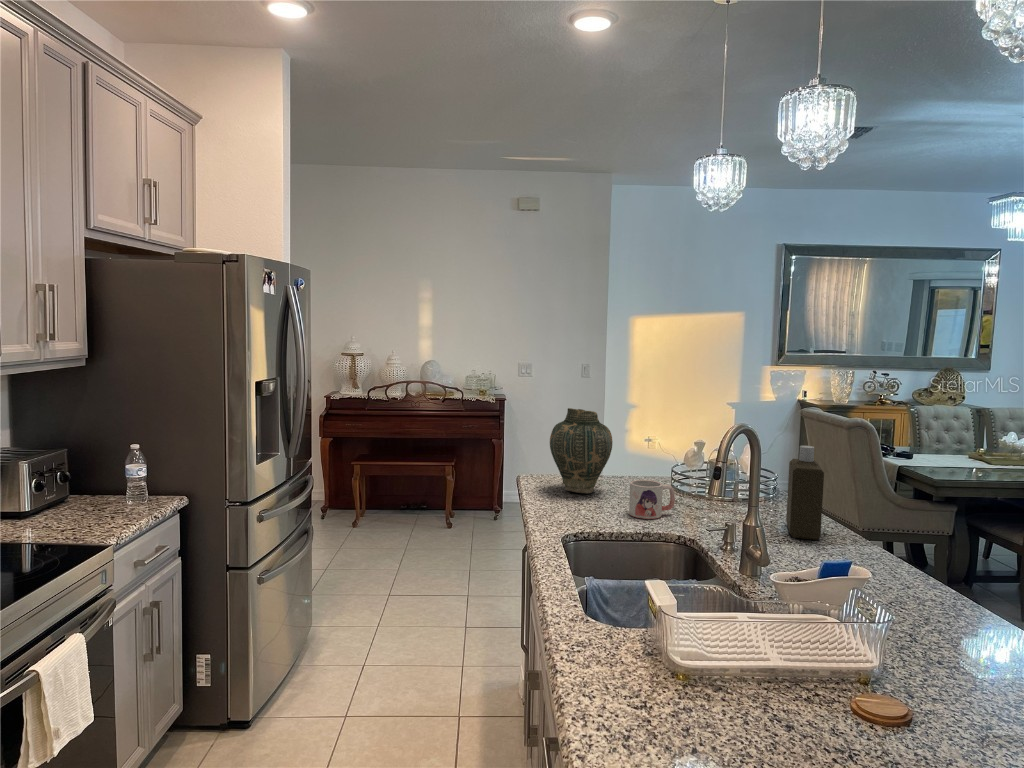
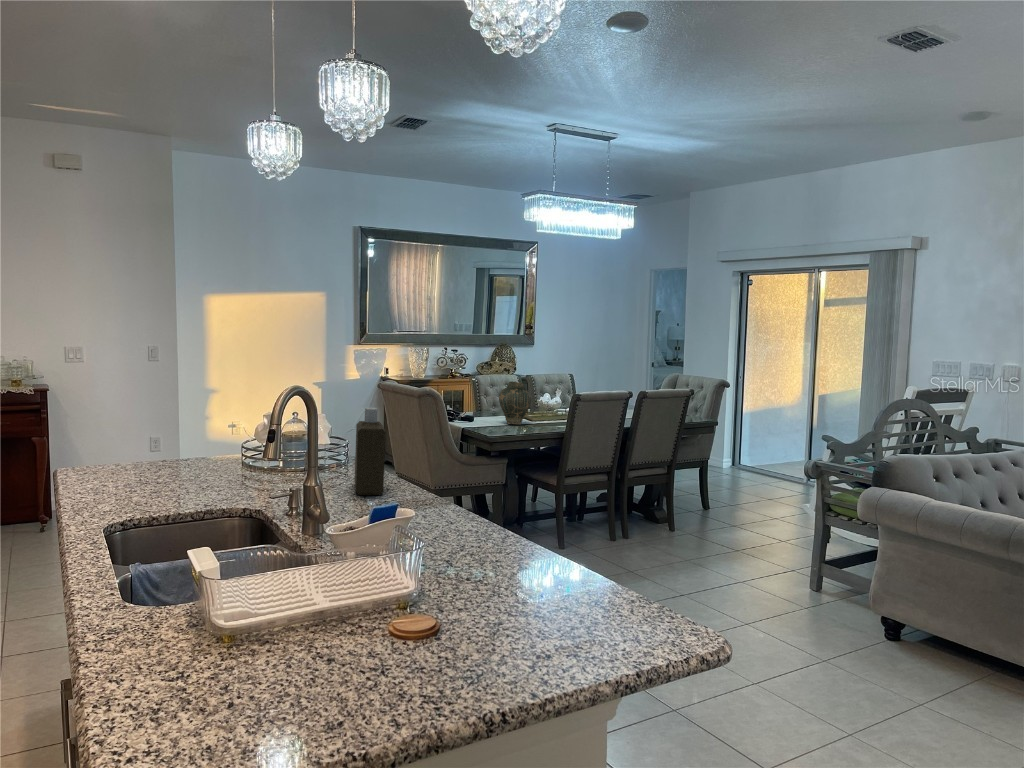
vase: present [550,408,613,493] -> present [499,381,531,424]
mug: present [629,480,675,519] -> none [191,453,243,494]

